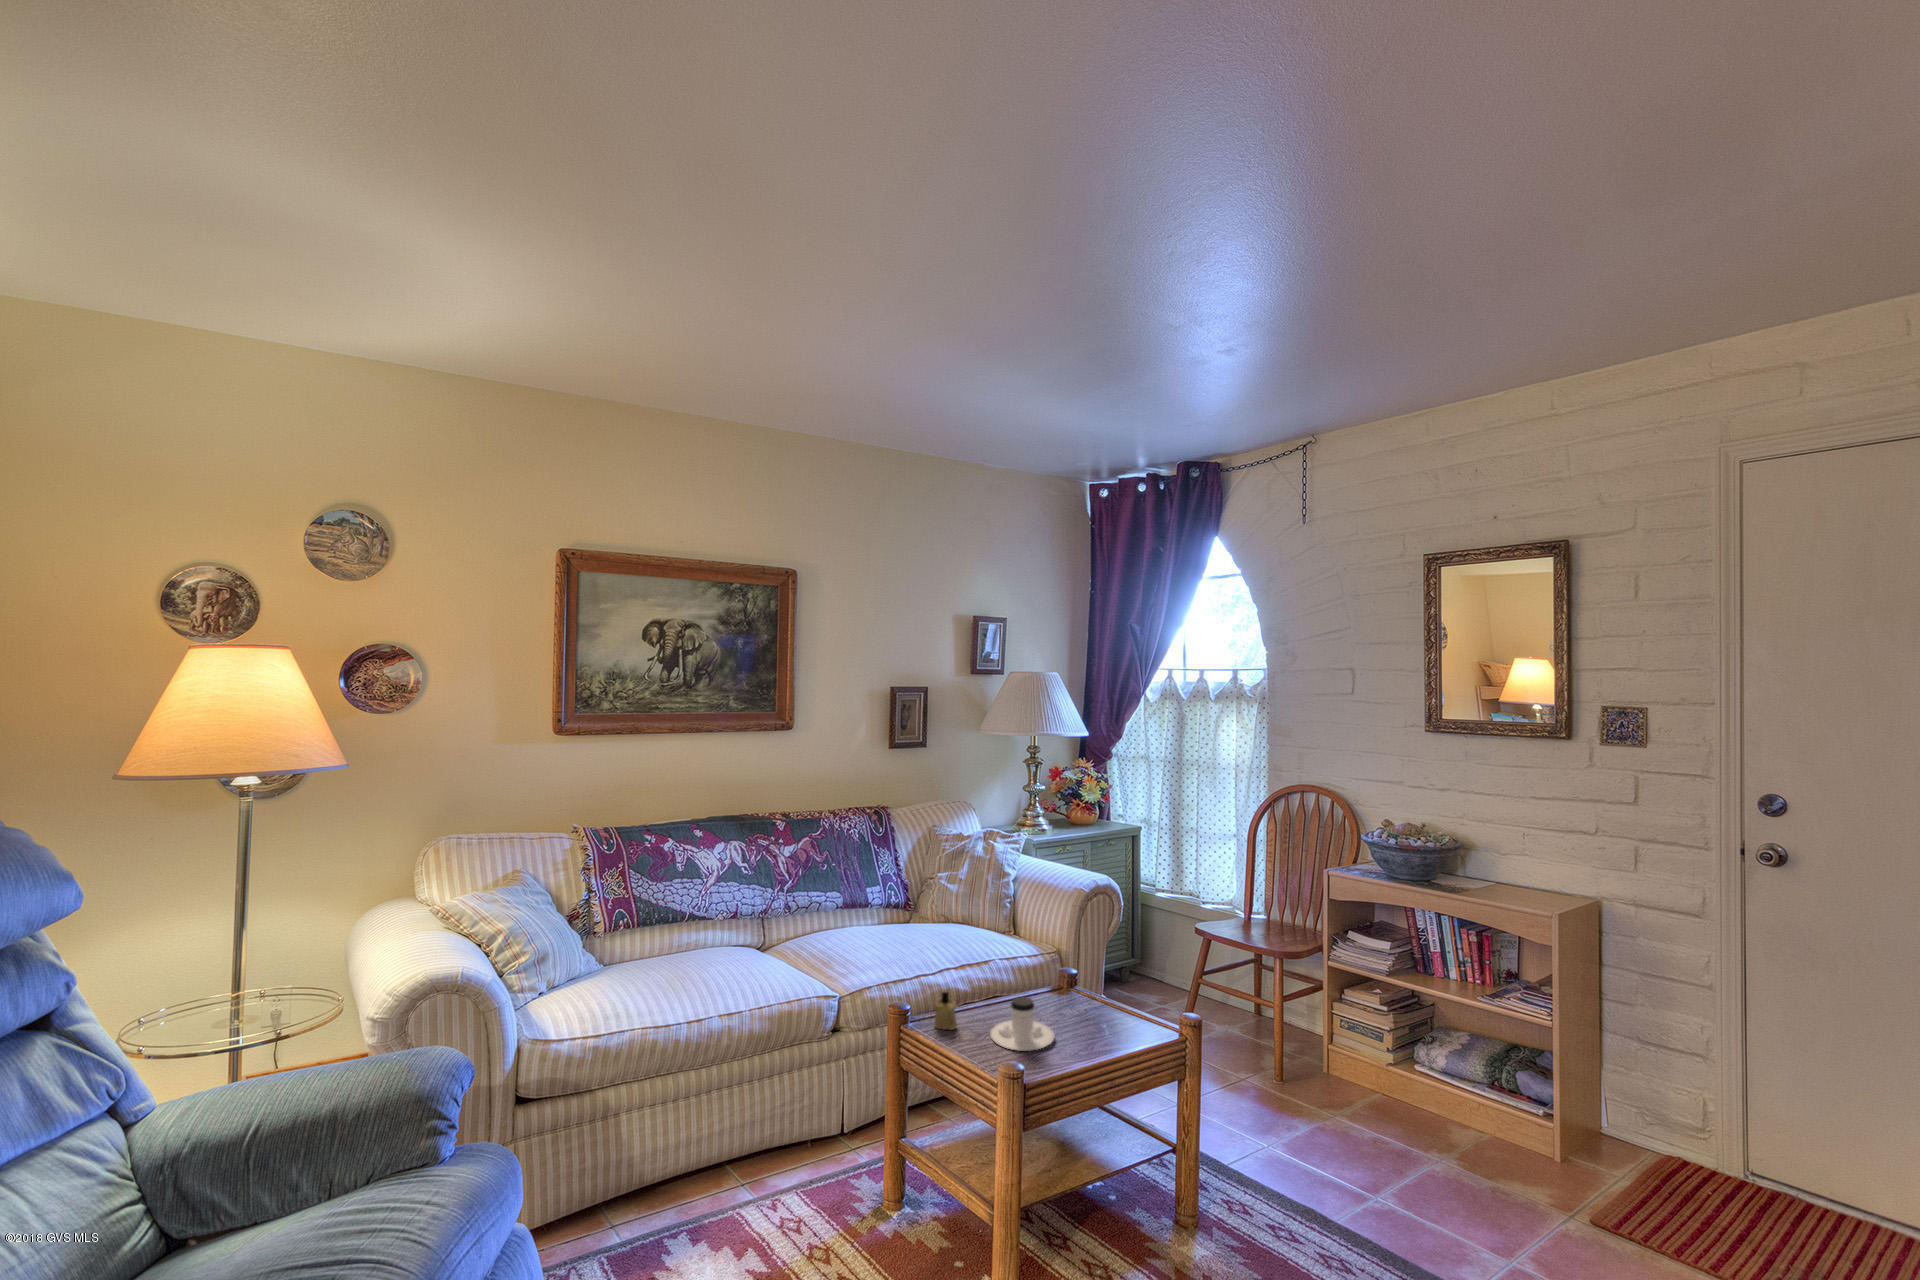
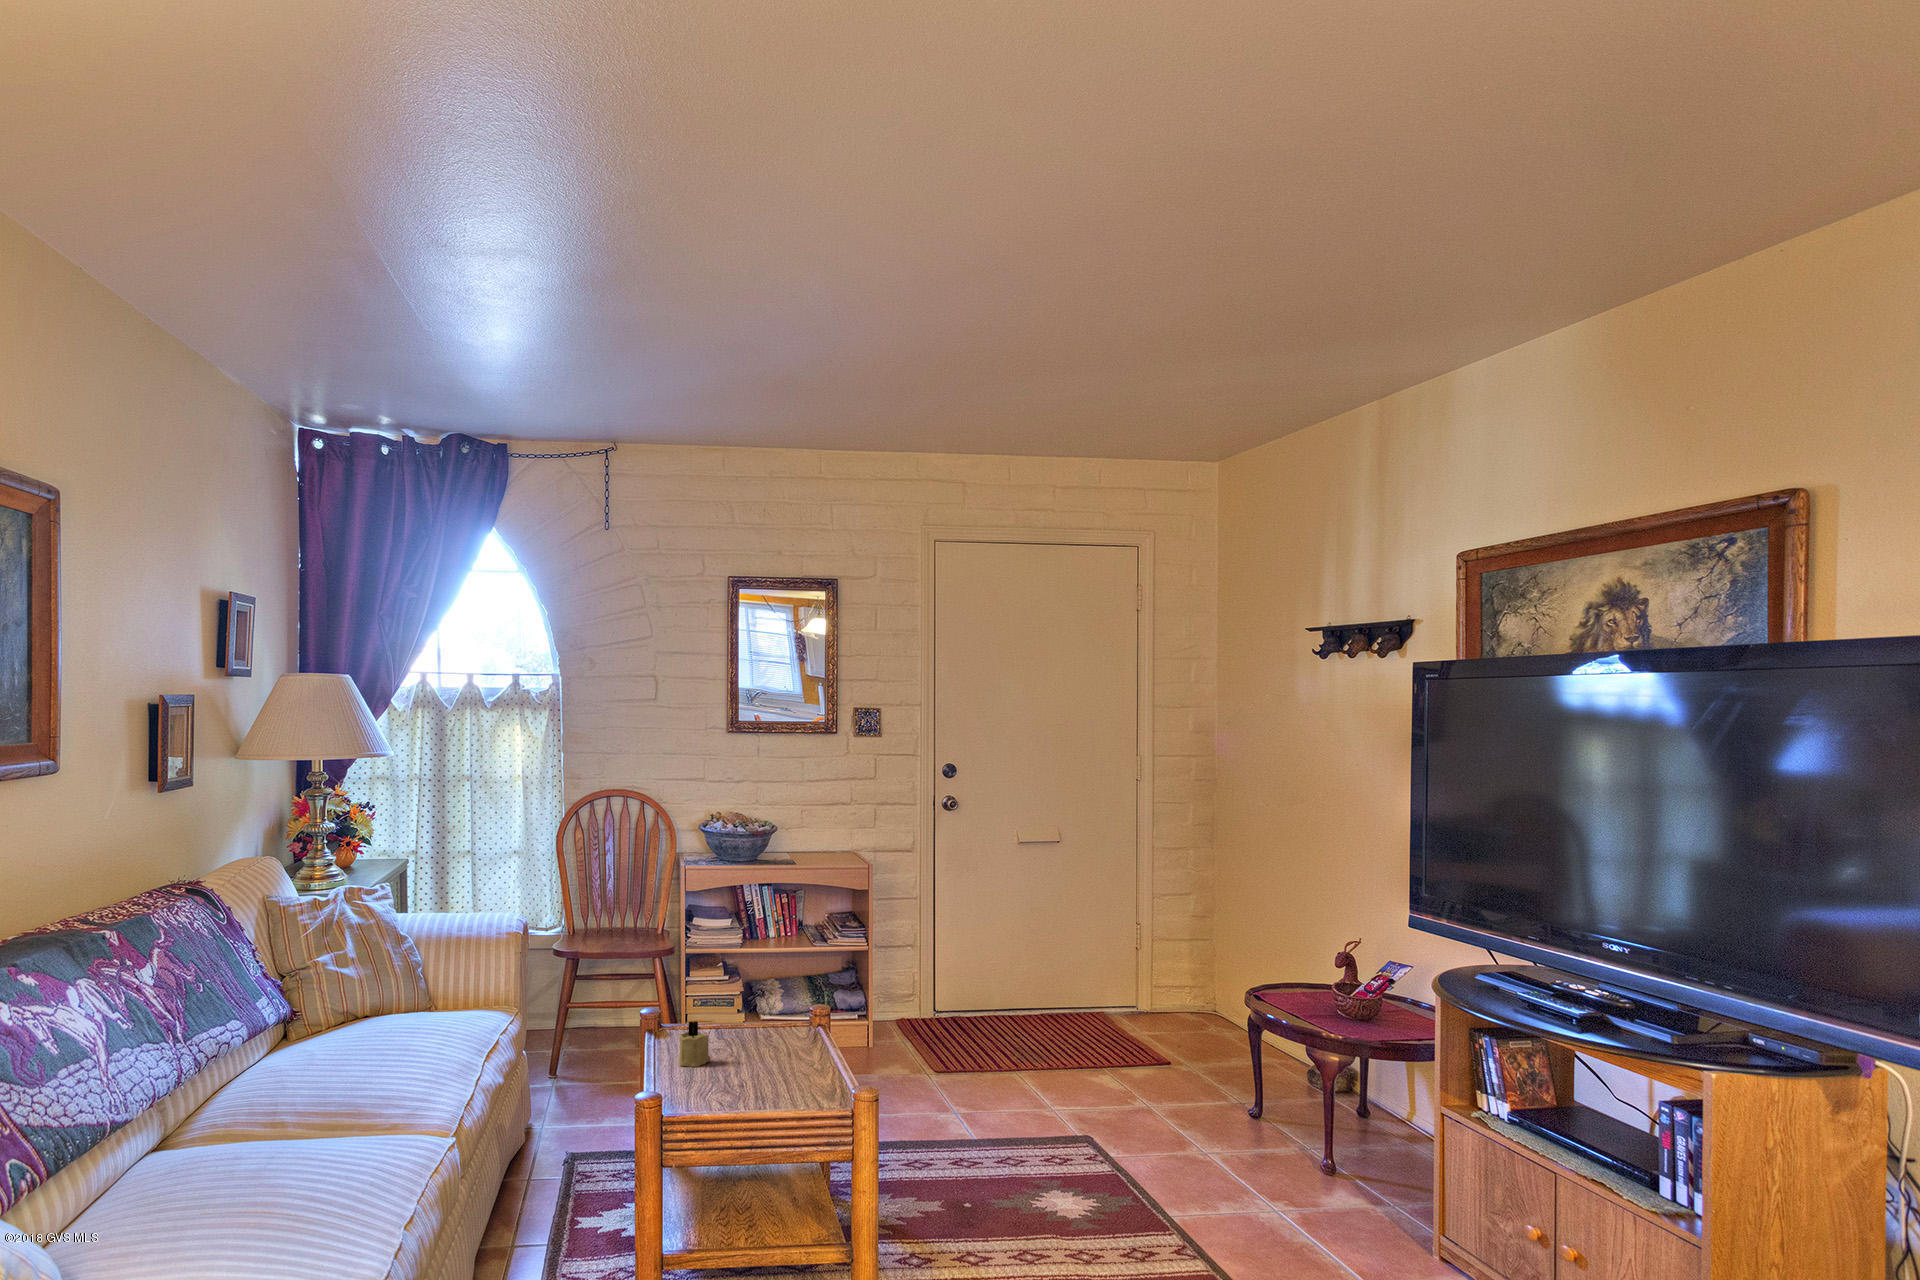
coffee cup: present [990,997,1054,1051] -> none [707,995,783,1051]

